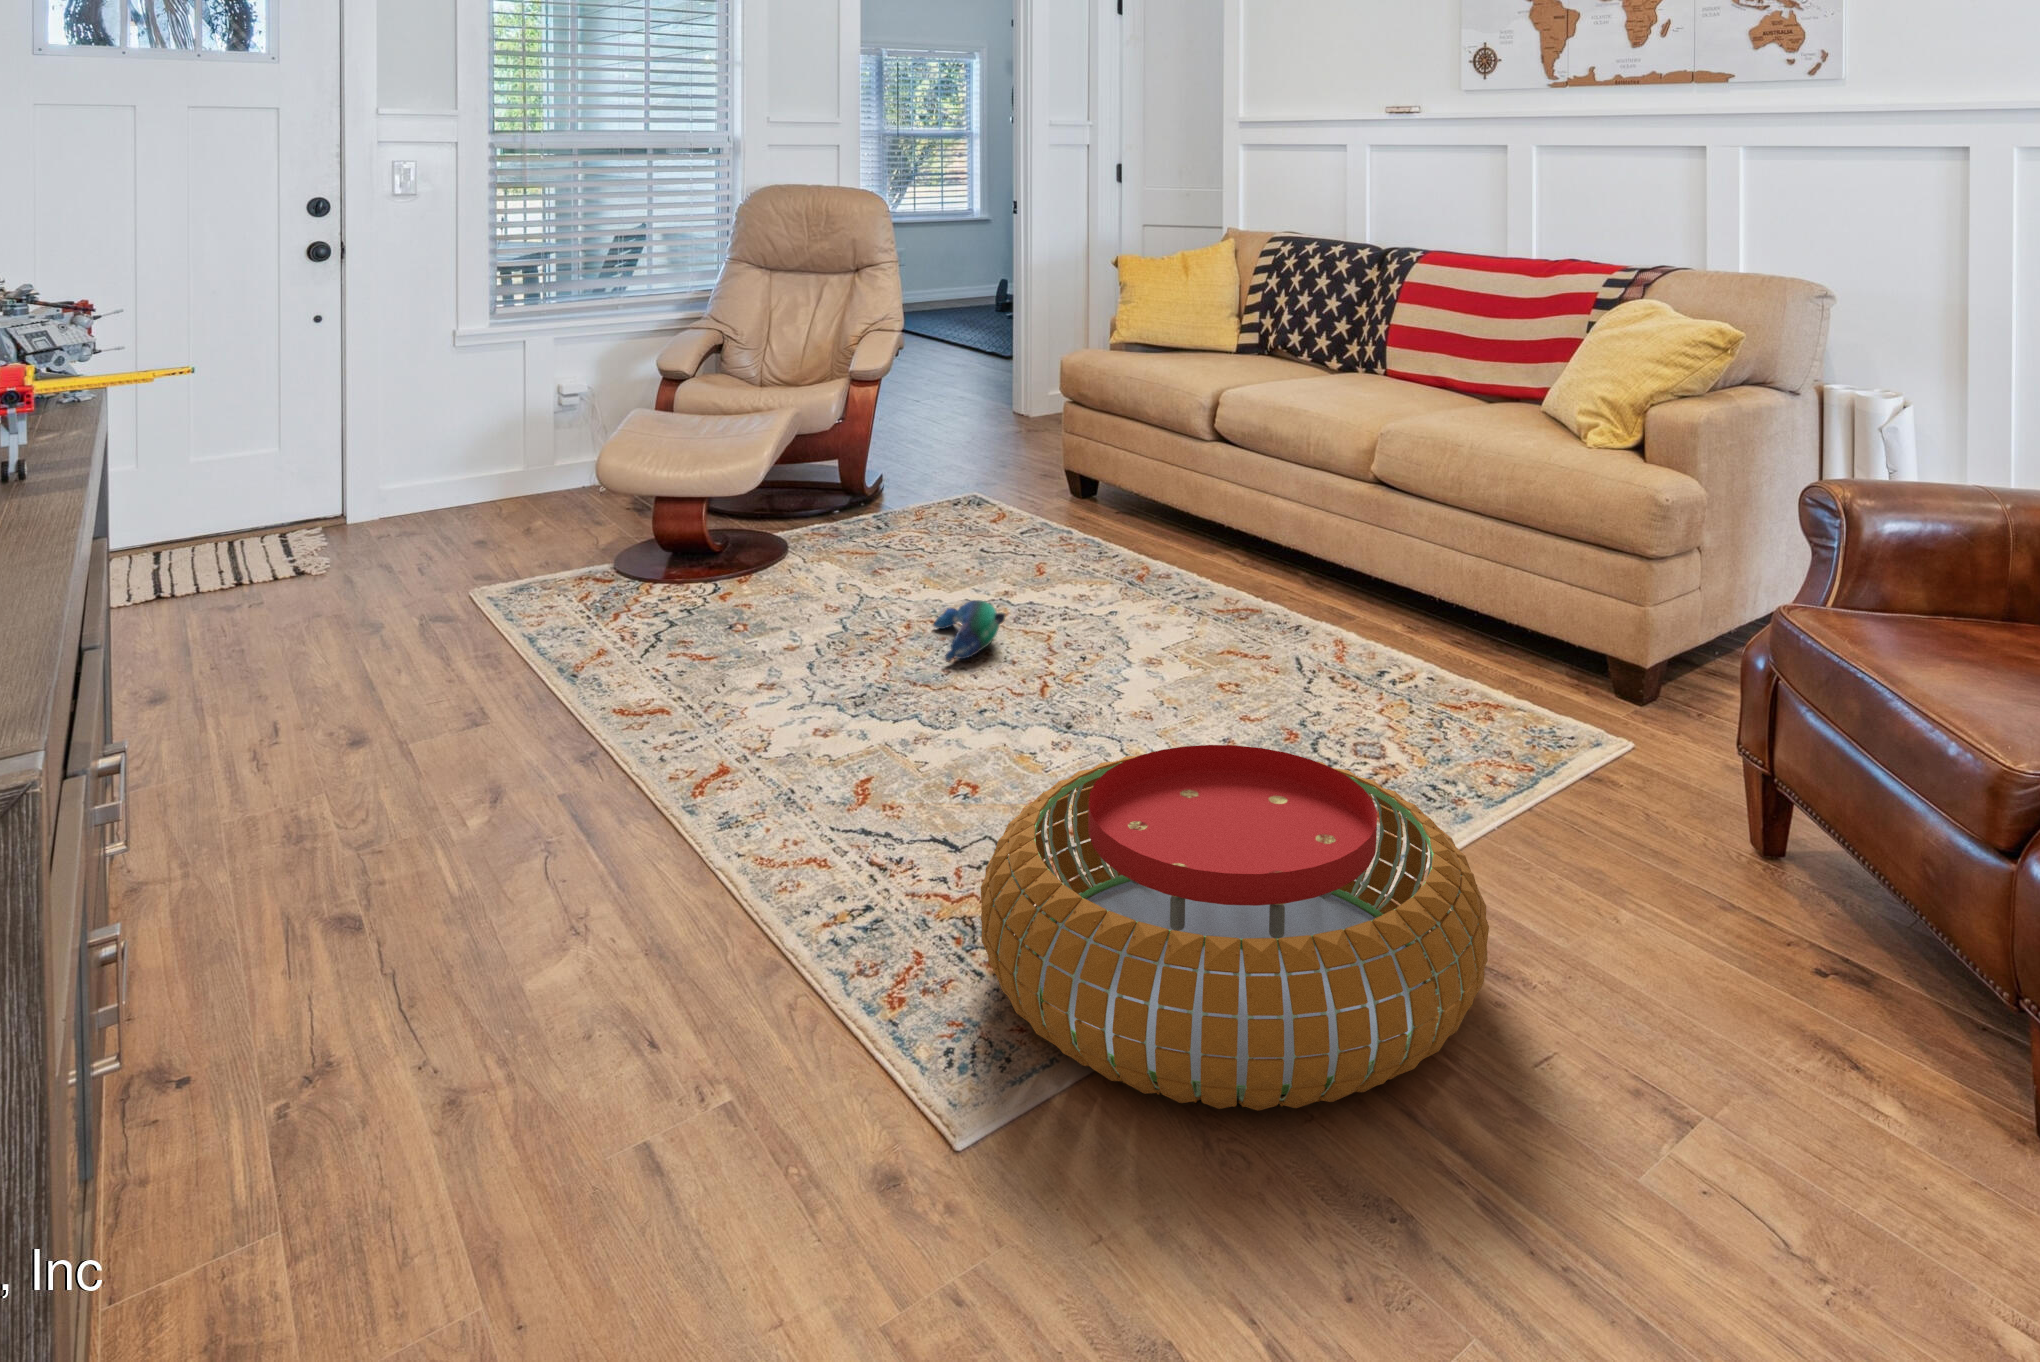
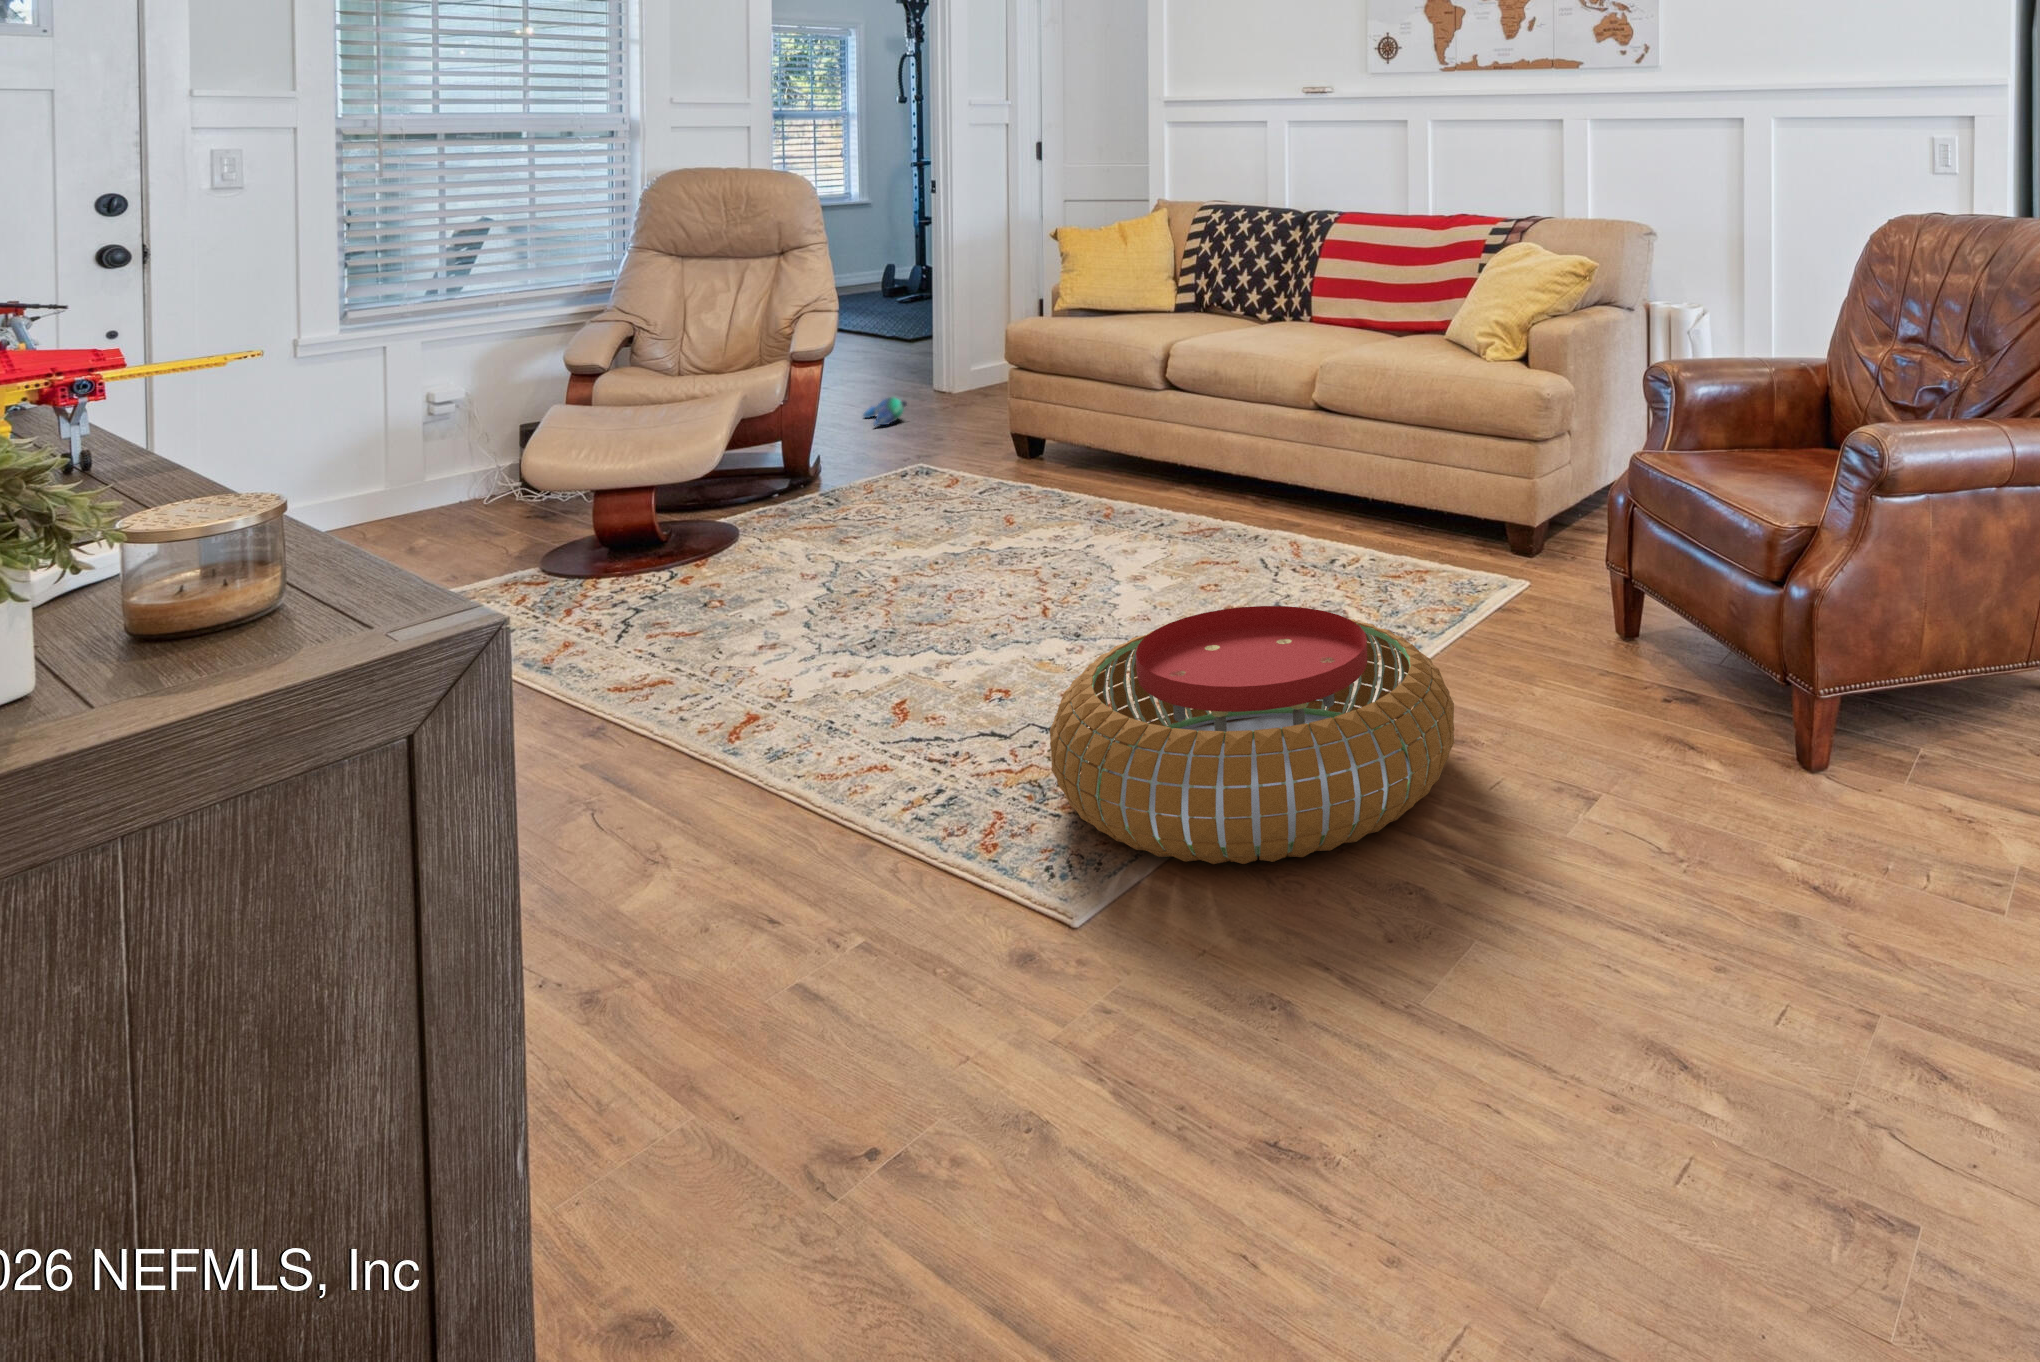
plush toy: present [933,600,1006,662] -> present [863,397,907,426]

